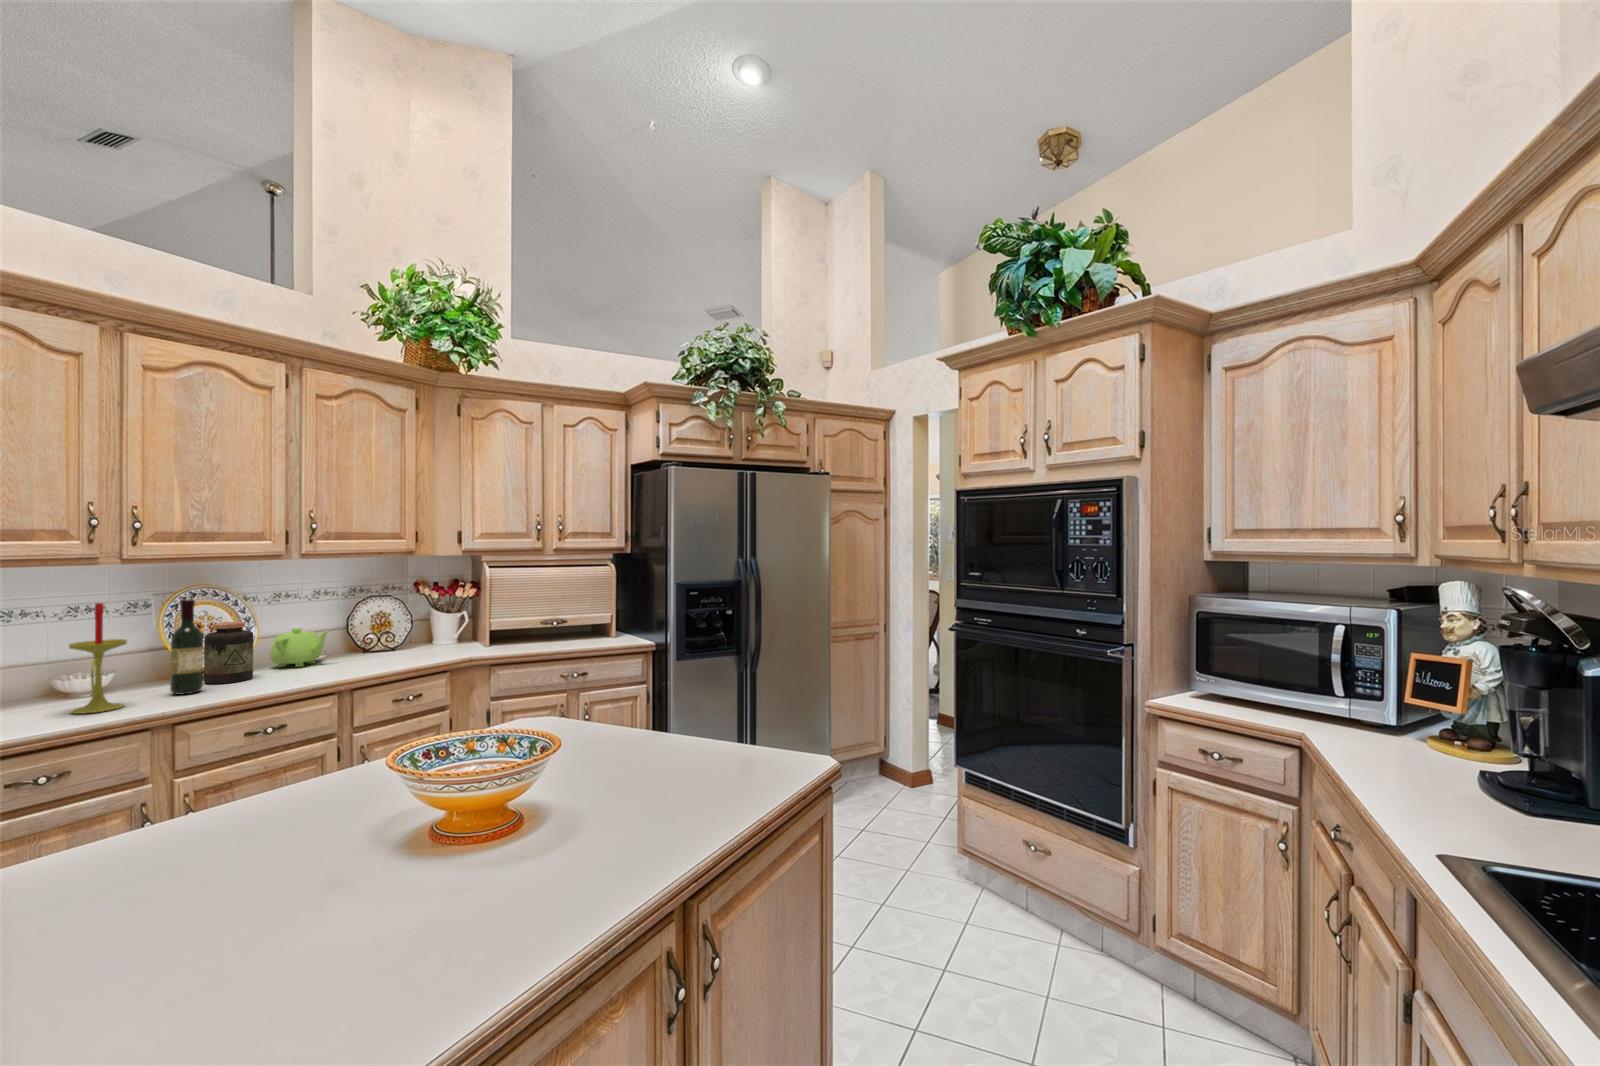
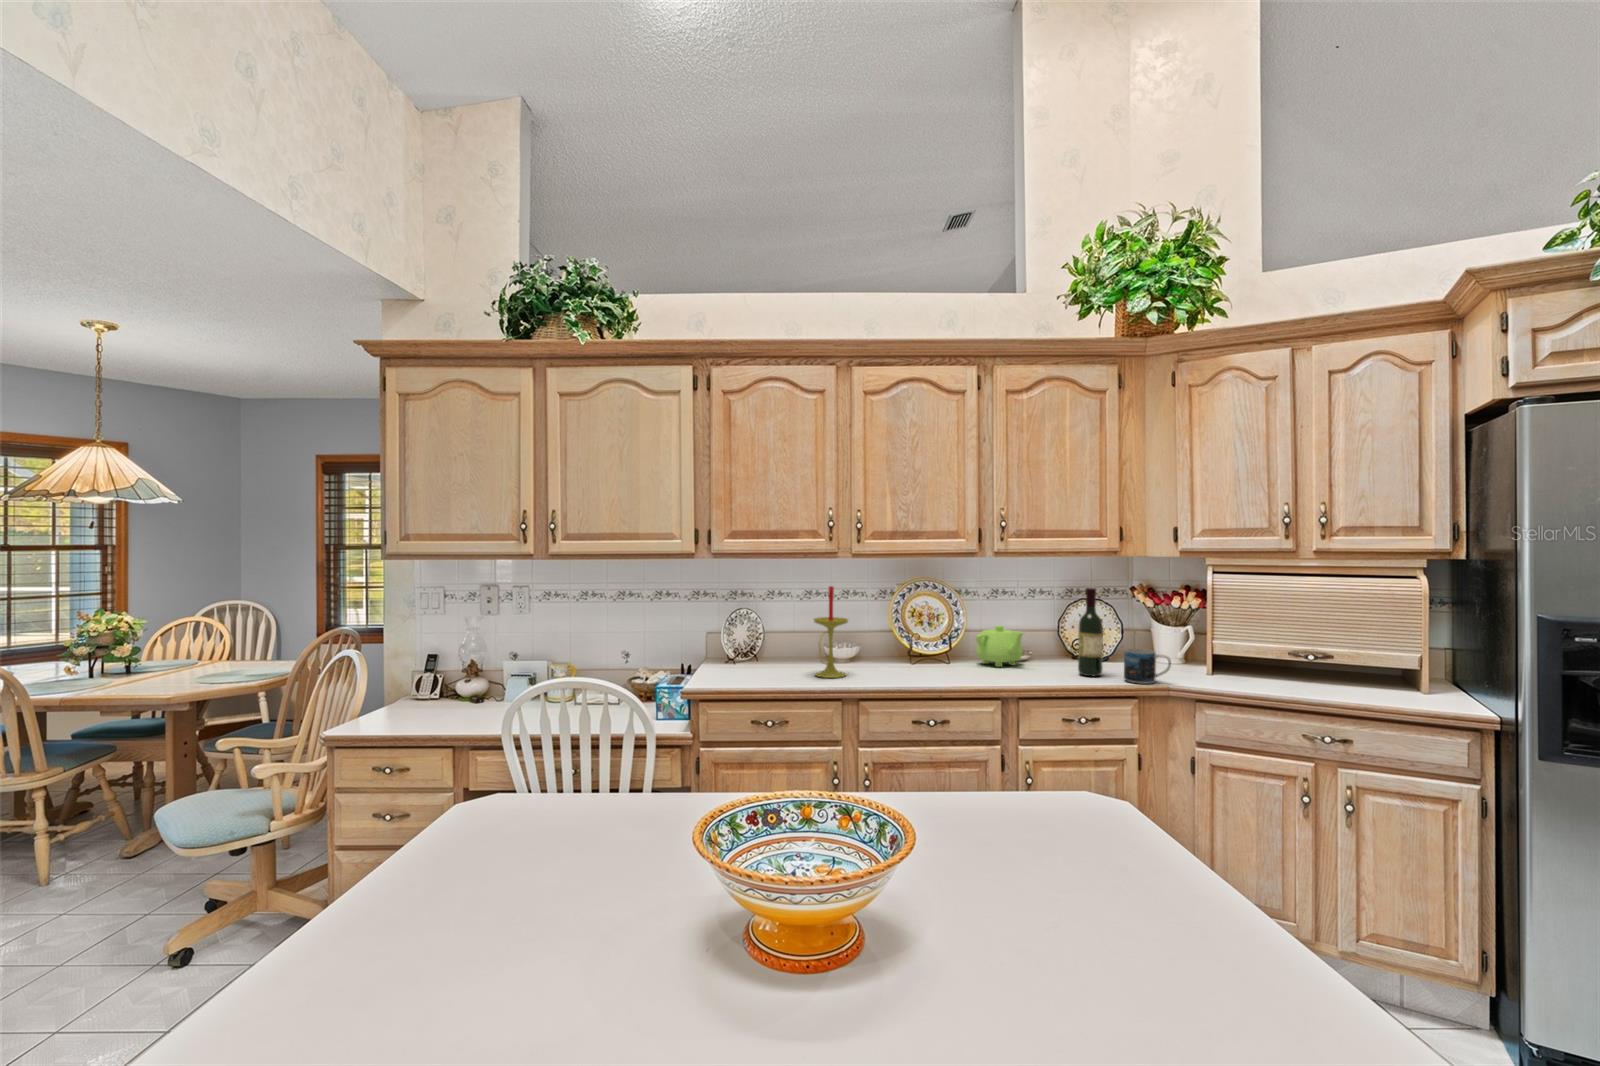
wine bottle: present [170,599,203,694] -> present [1078,588,1103,676]
jar: present [204,622,253,684] -> none [915,613,952,671]
mug: none [430,630,468,657] -> present [1124,649,1171,684]

